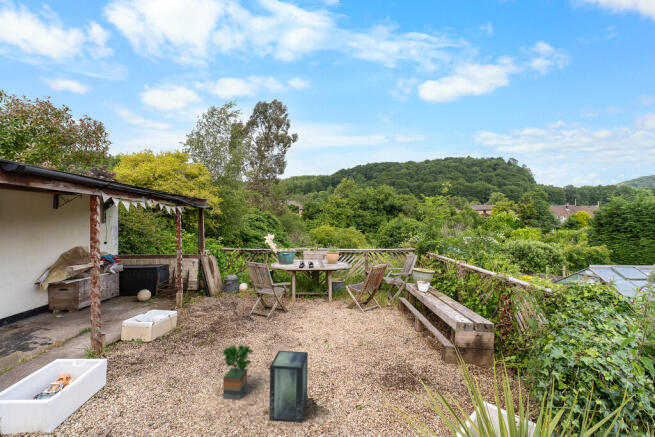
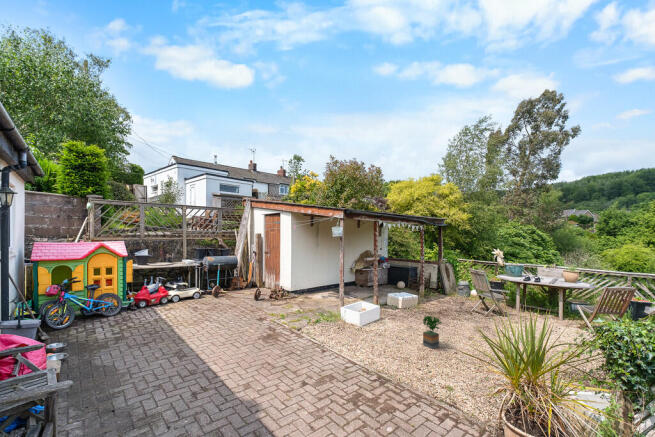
storage box: present [269,351,308,423] -> none [443,325,474,371]

